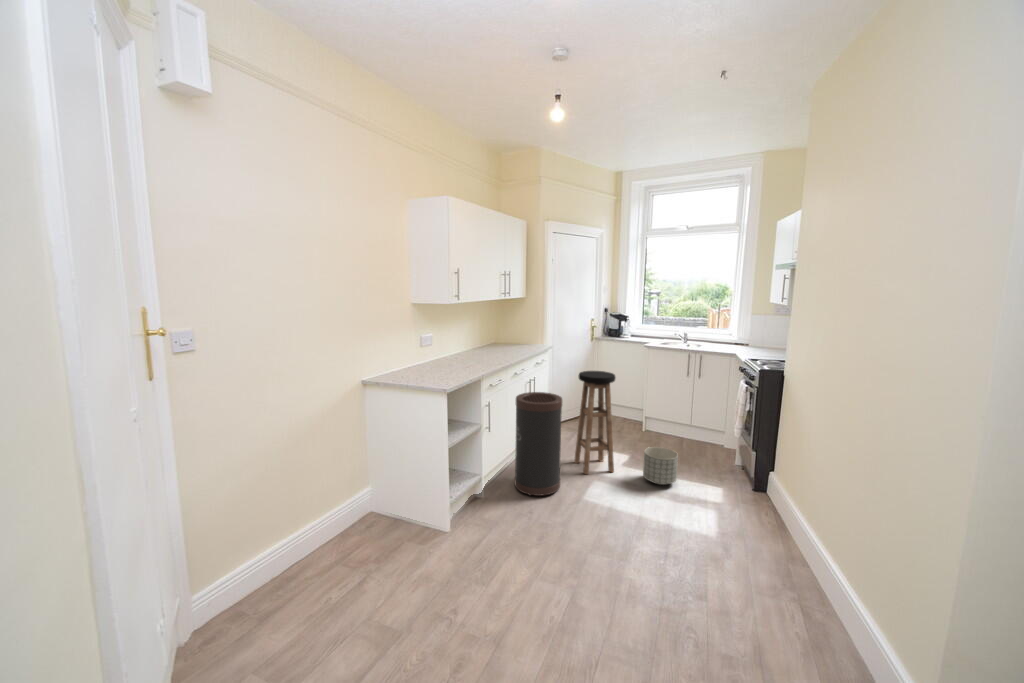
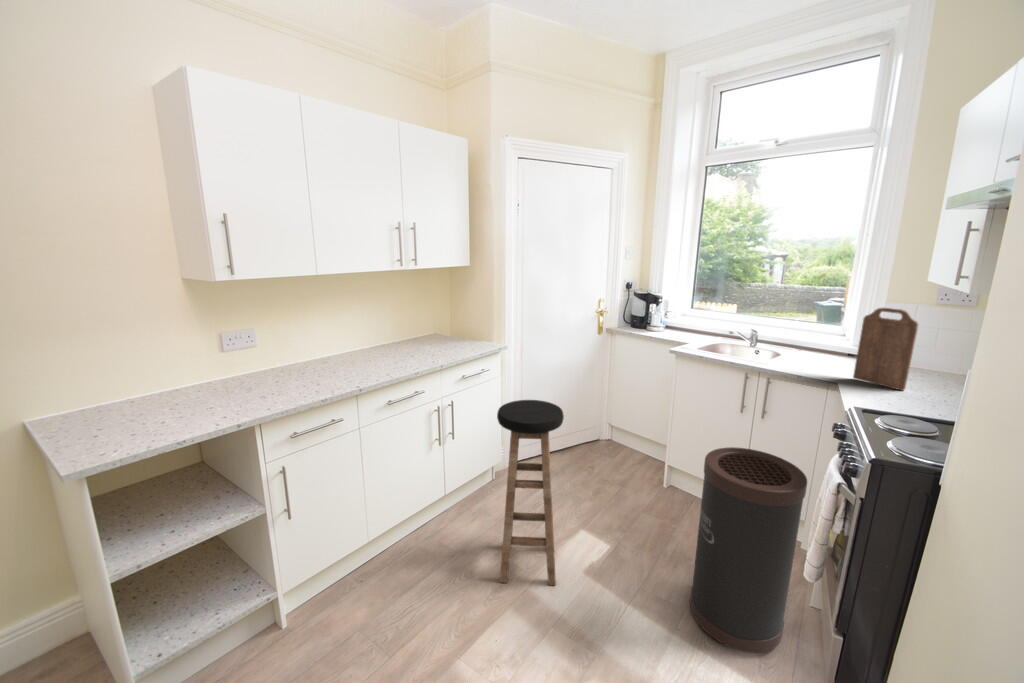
cutting board: none [742,315,768,355] -> present [853,308,918,391]
trash can: present [515,392,562,496] -> present [690,447,807,653]
planter: present [643,447,678,485] -> none [597,558,664,650]

